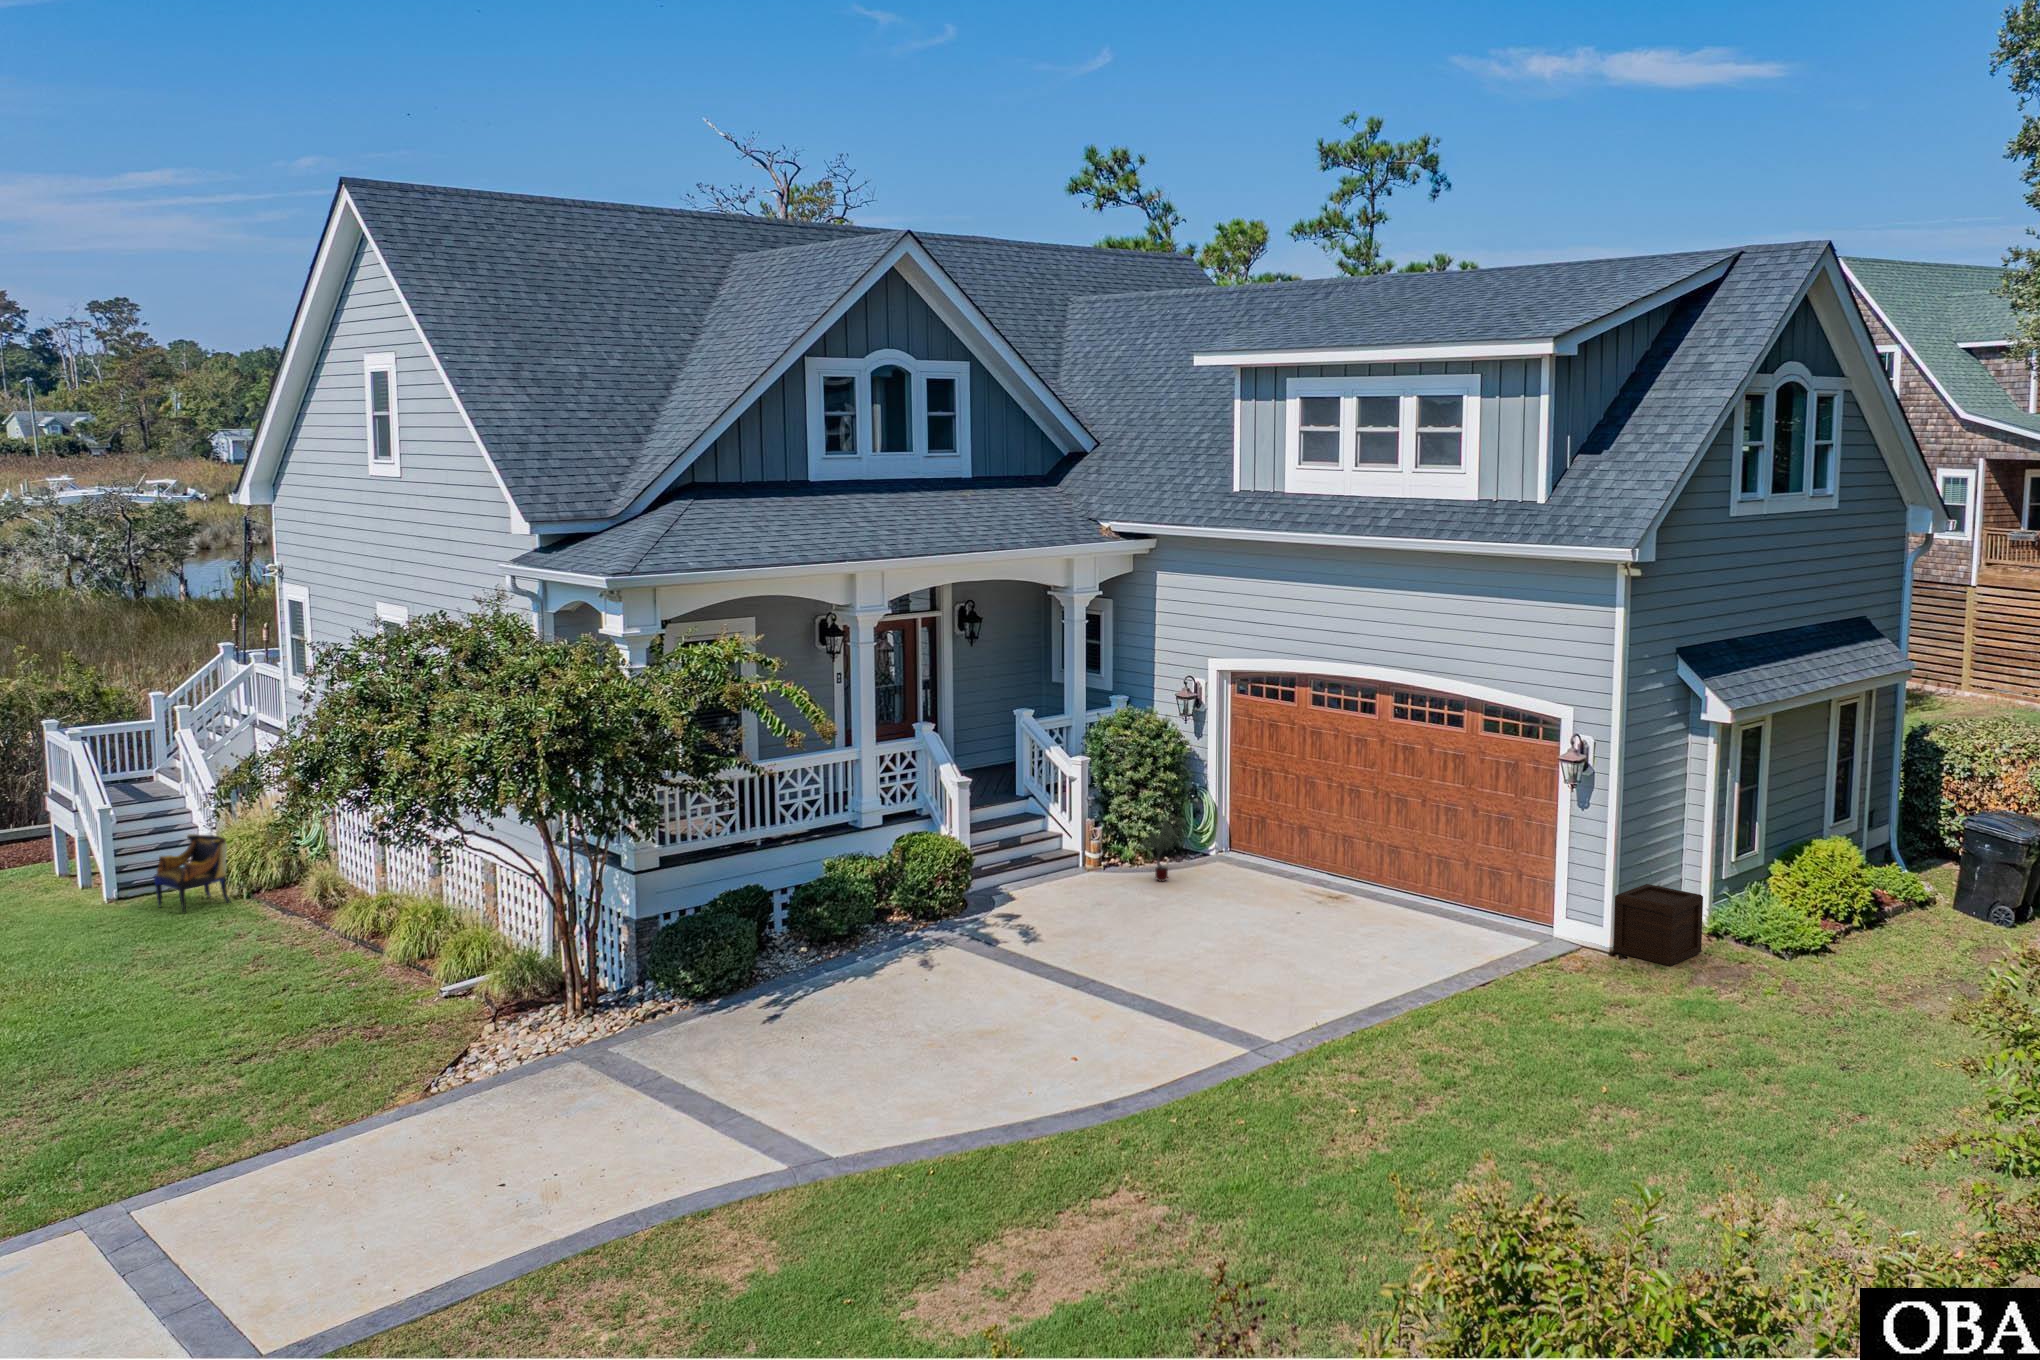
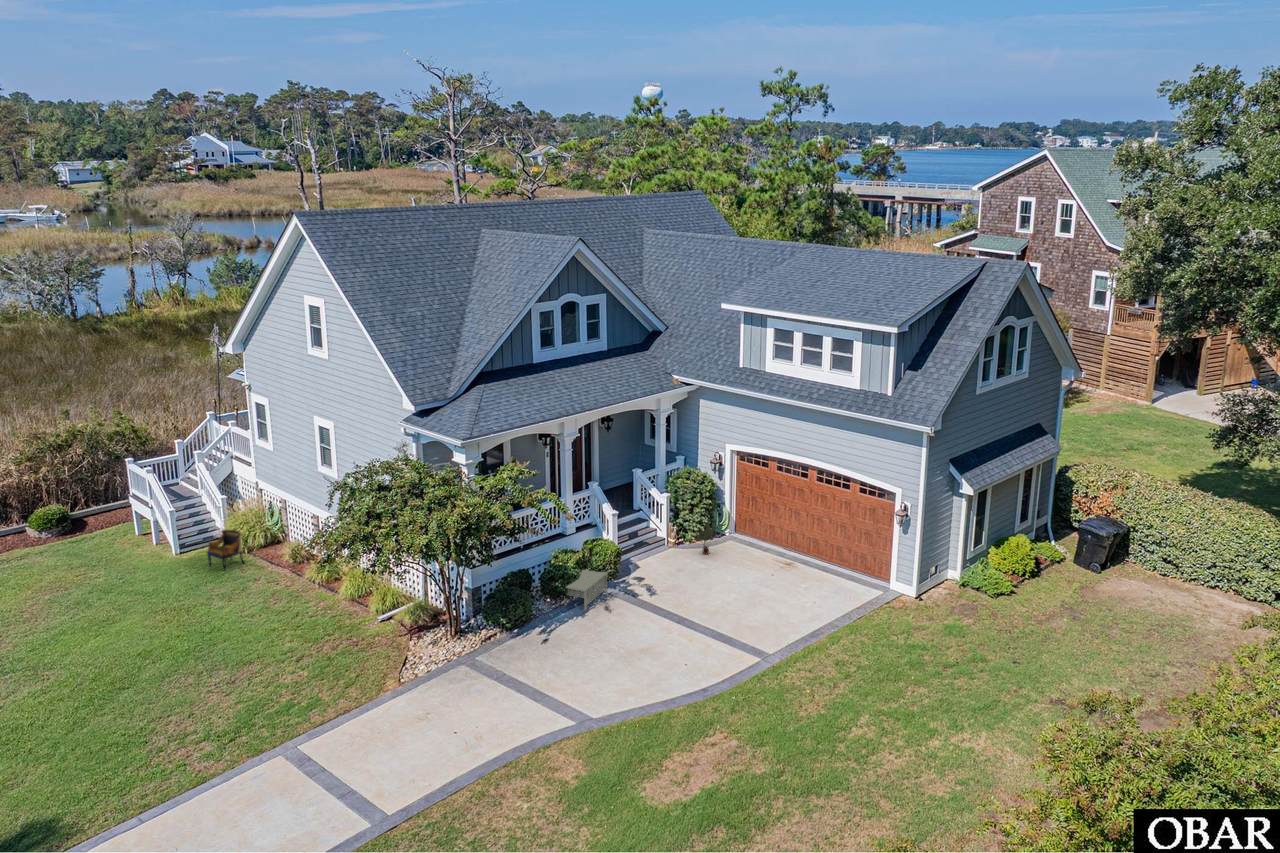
wooden crate: present [1614,884,1703,966] -> none [915,566,955,606]
storage bench: none [832,888,938,967] -> present [565,570,608,609]

